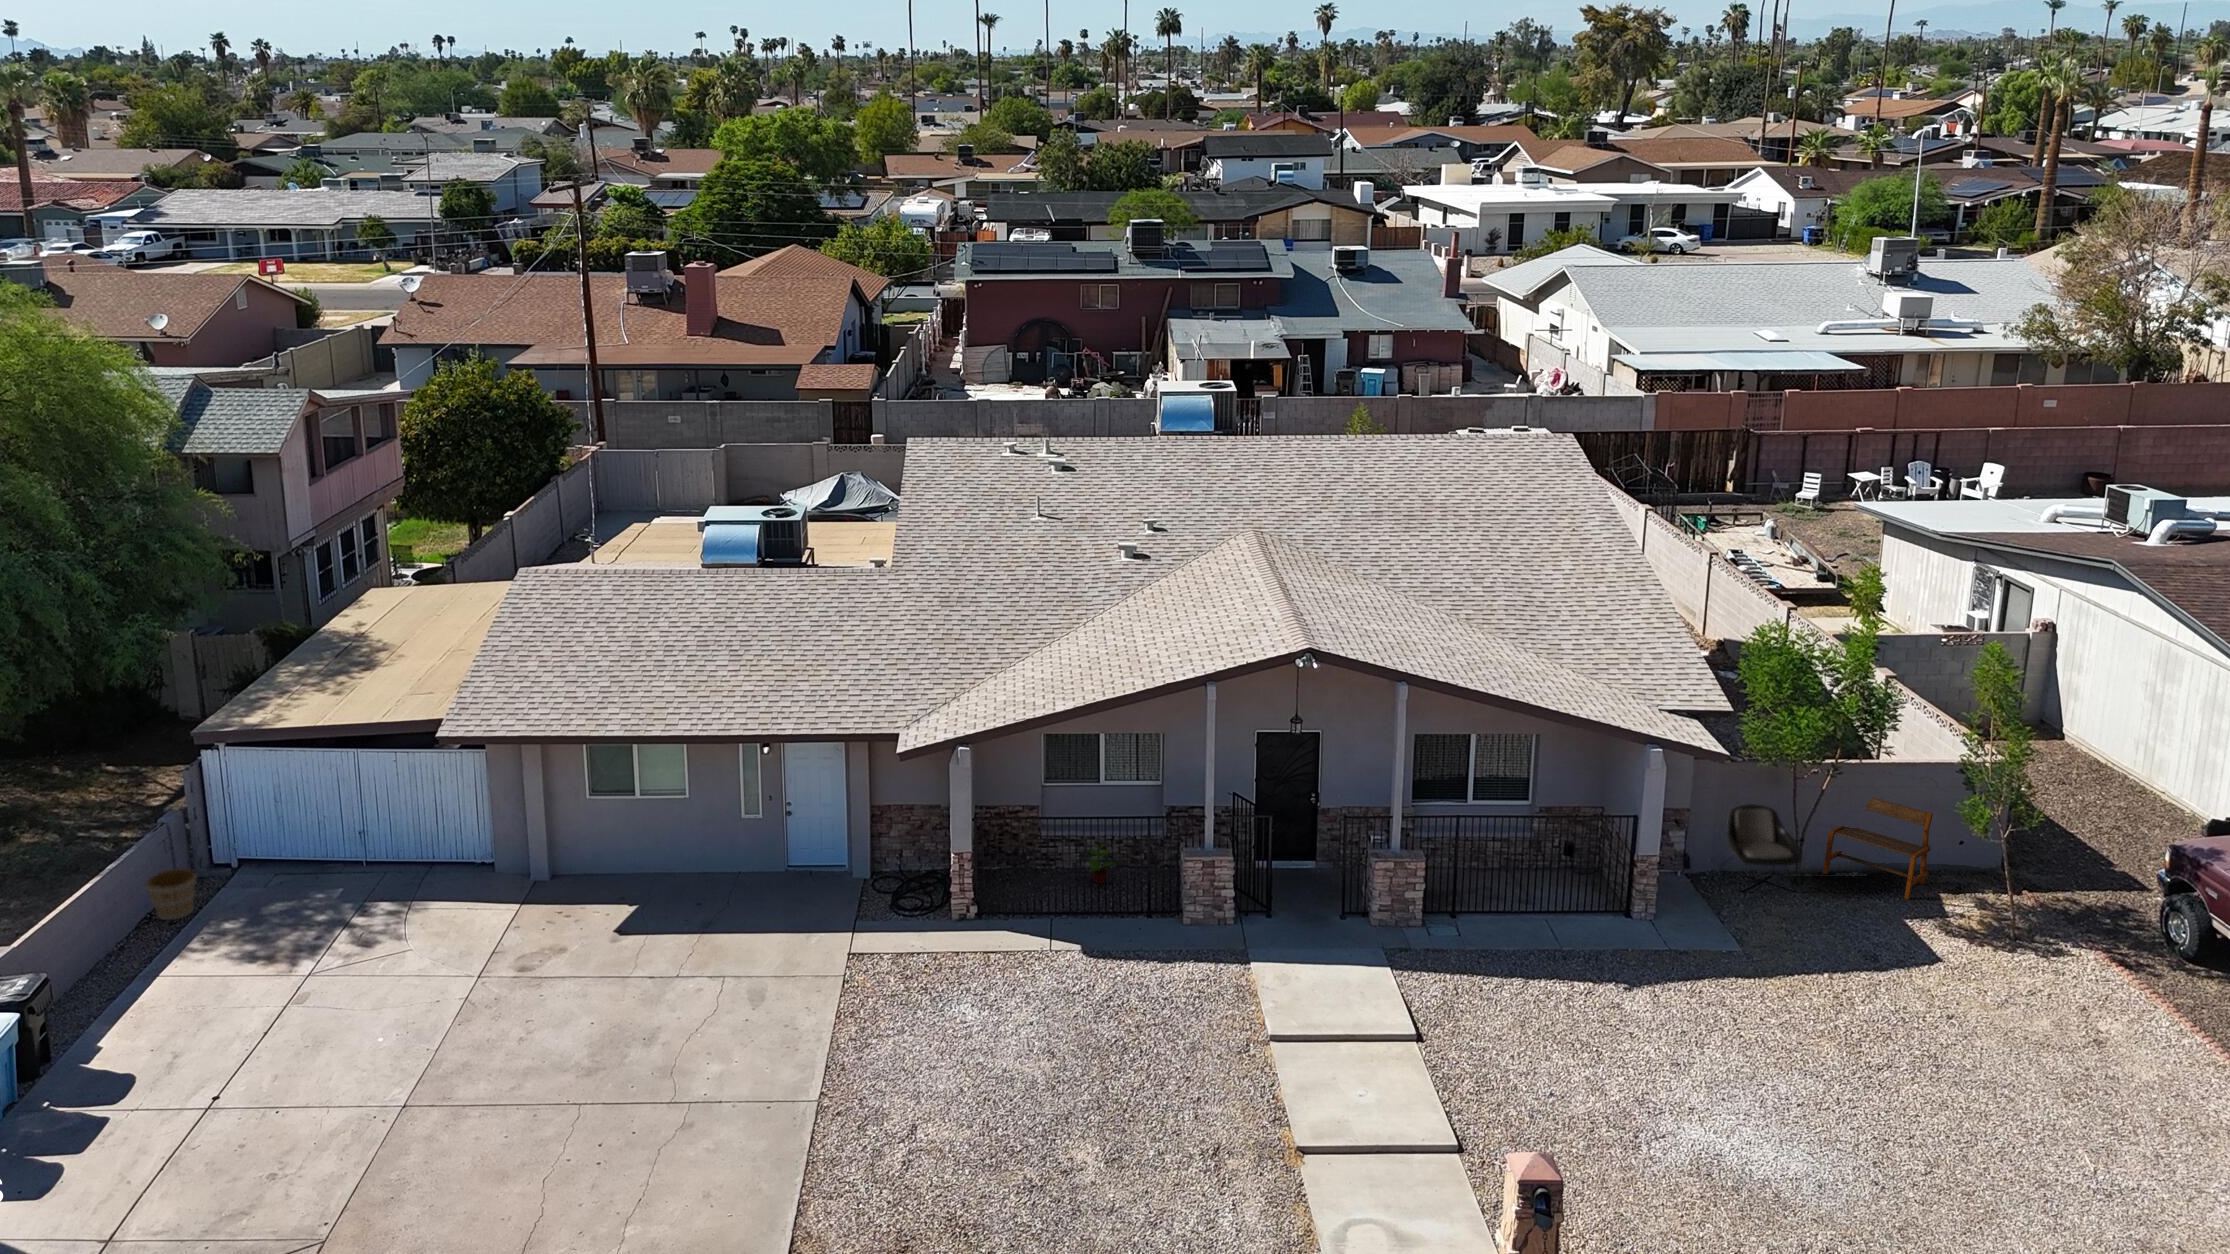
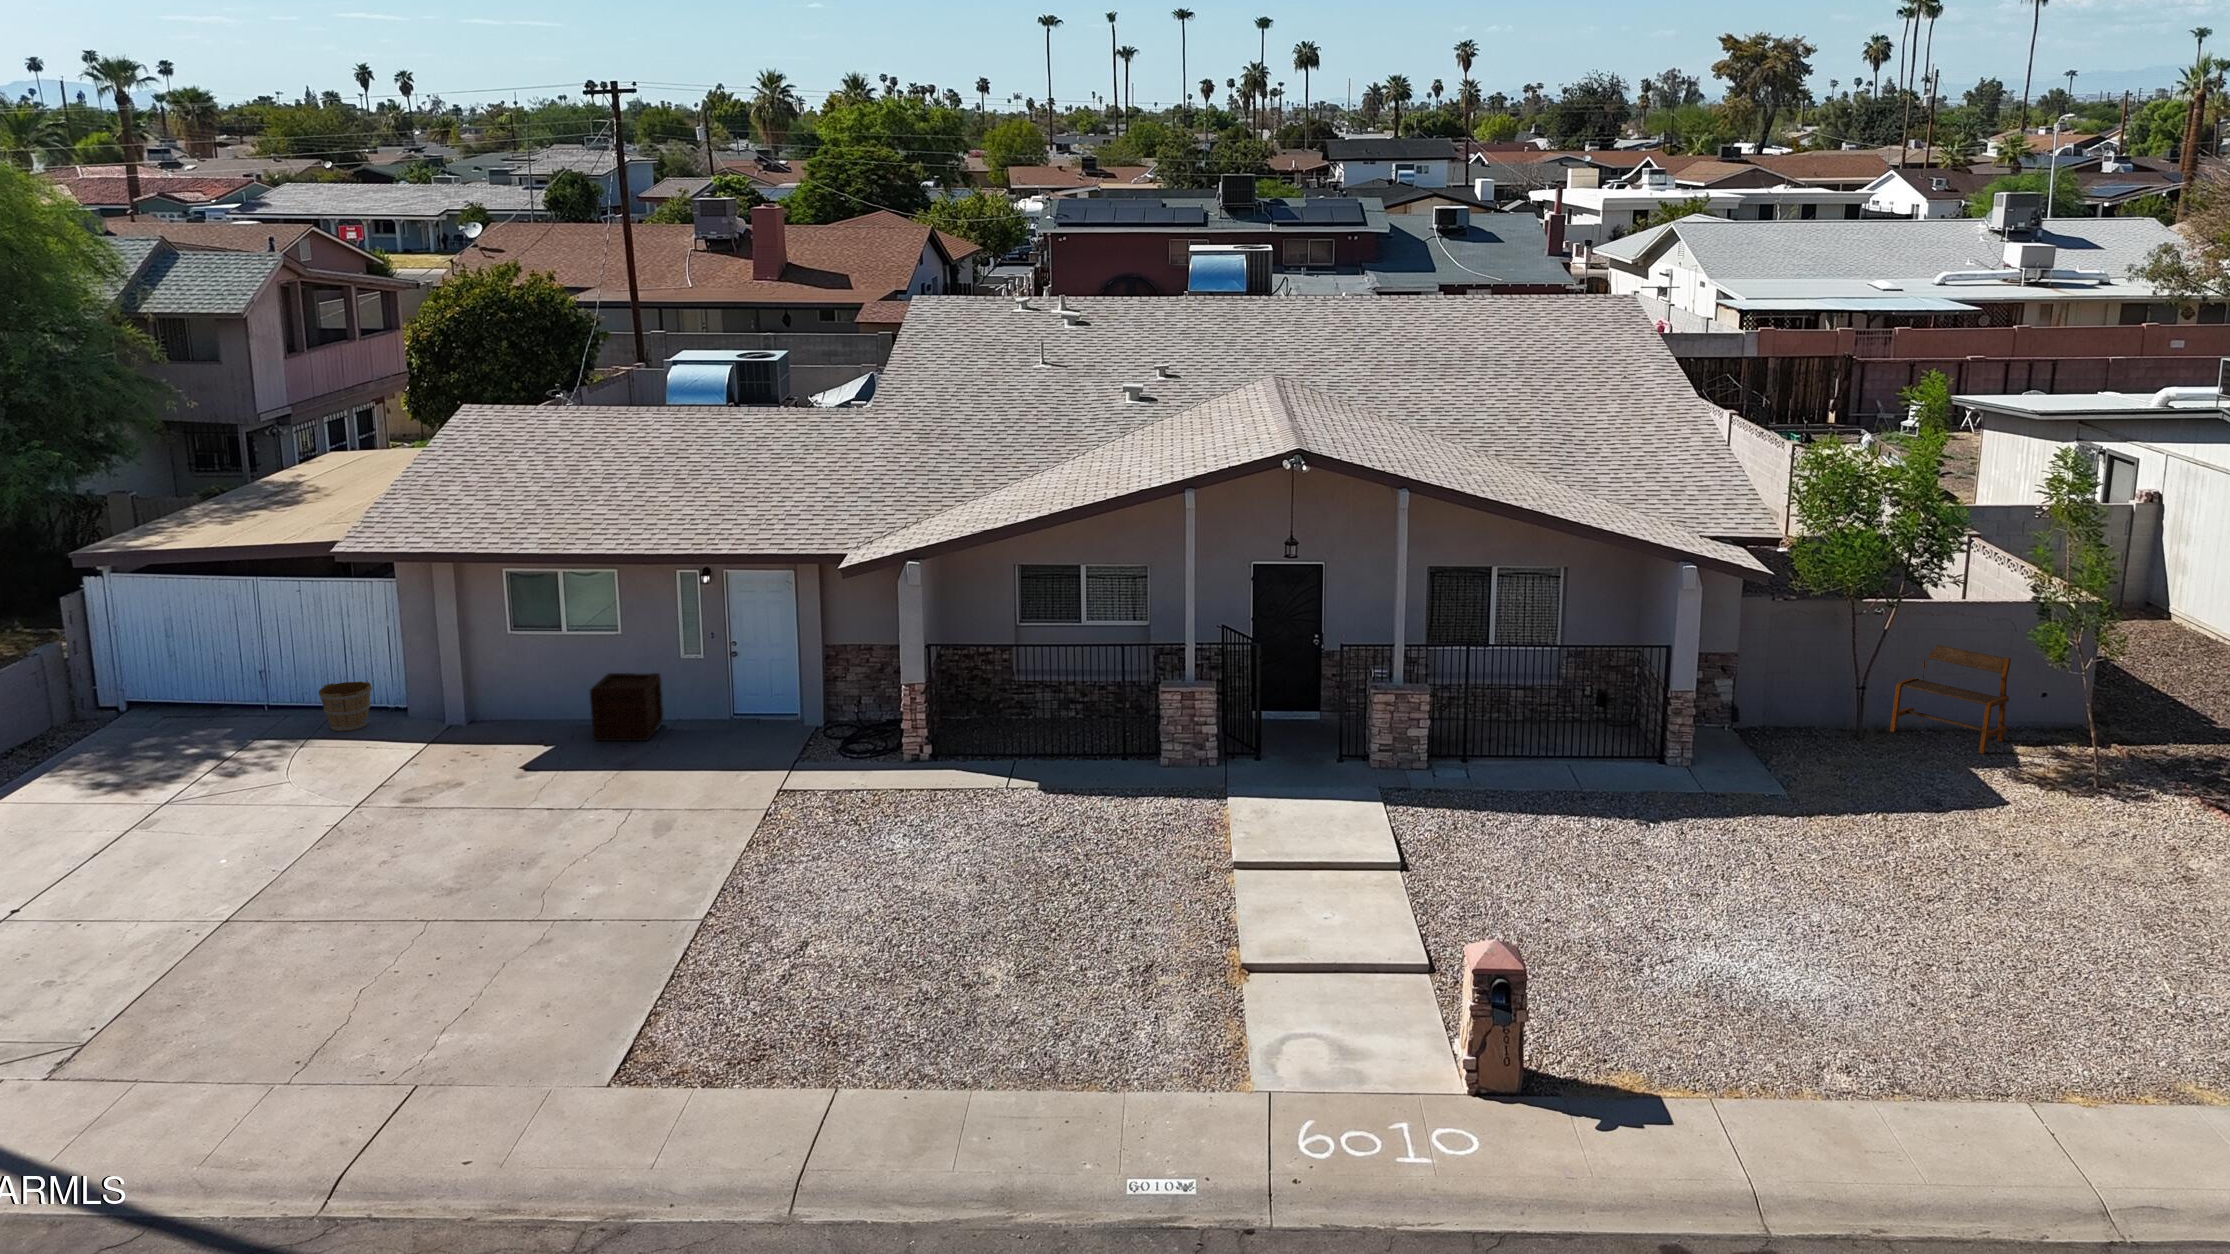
lounge chair: present [1722,804,1802,891] -> none [1774,653,1863,747]
wooden crate: none [658,828,719,894] -> present [590,673,663,741]
potted plant: present [1087,844,1115,884] -> none [1063,690,1101,736]
wooden bucket: present [146,869,196,920] -> present [318,682,372,731]

